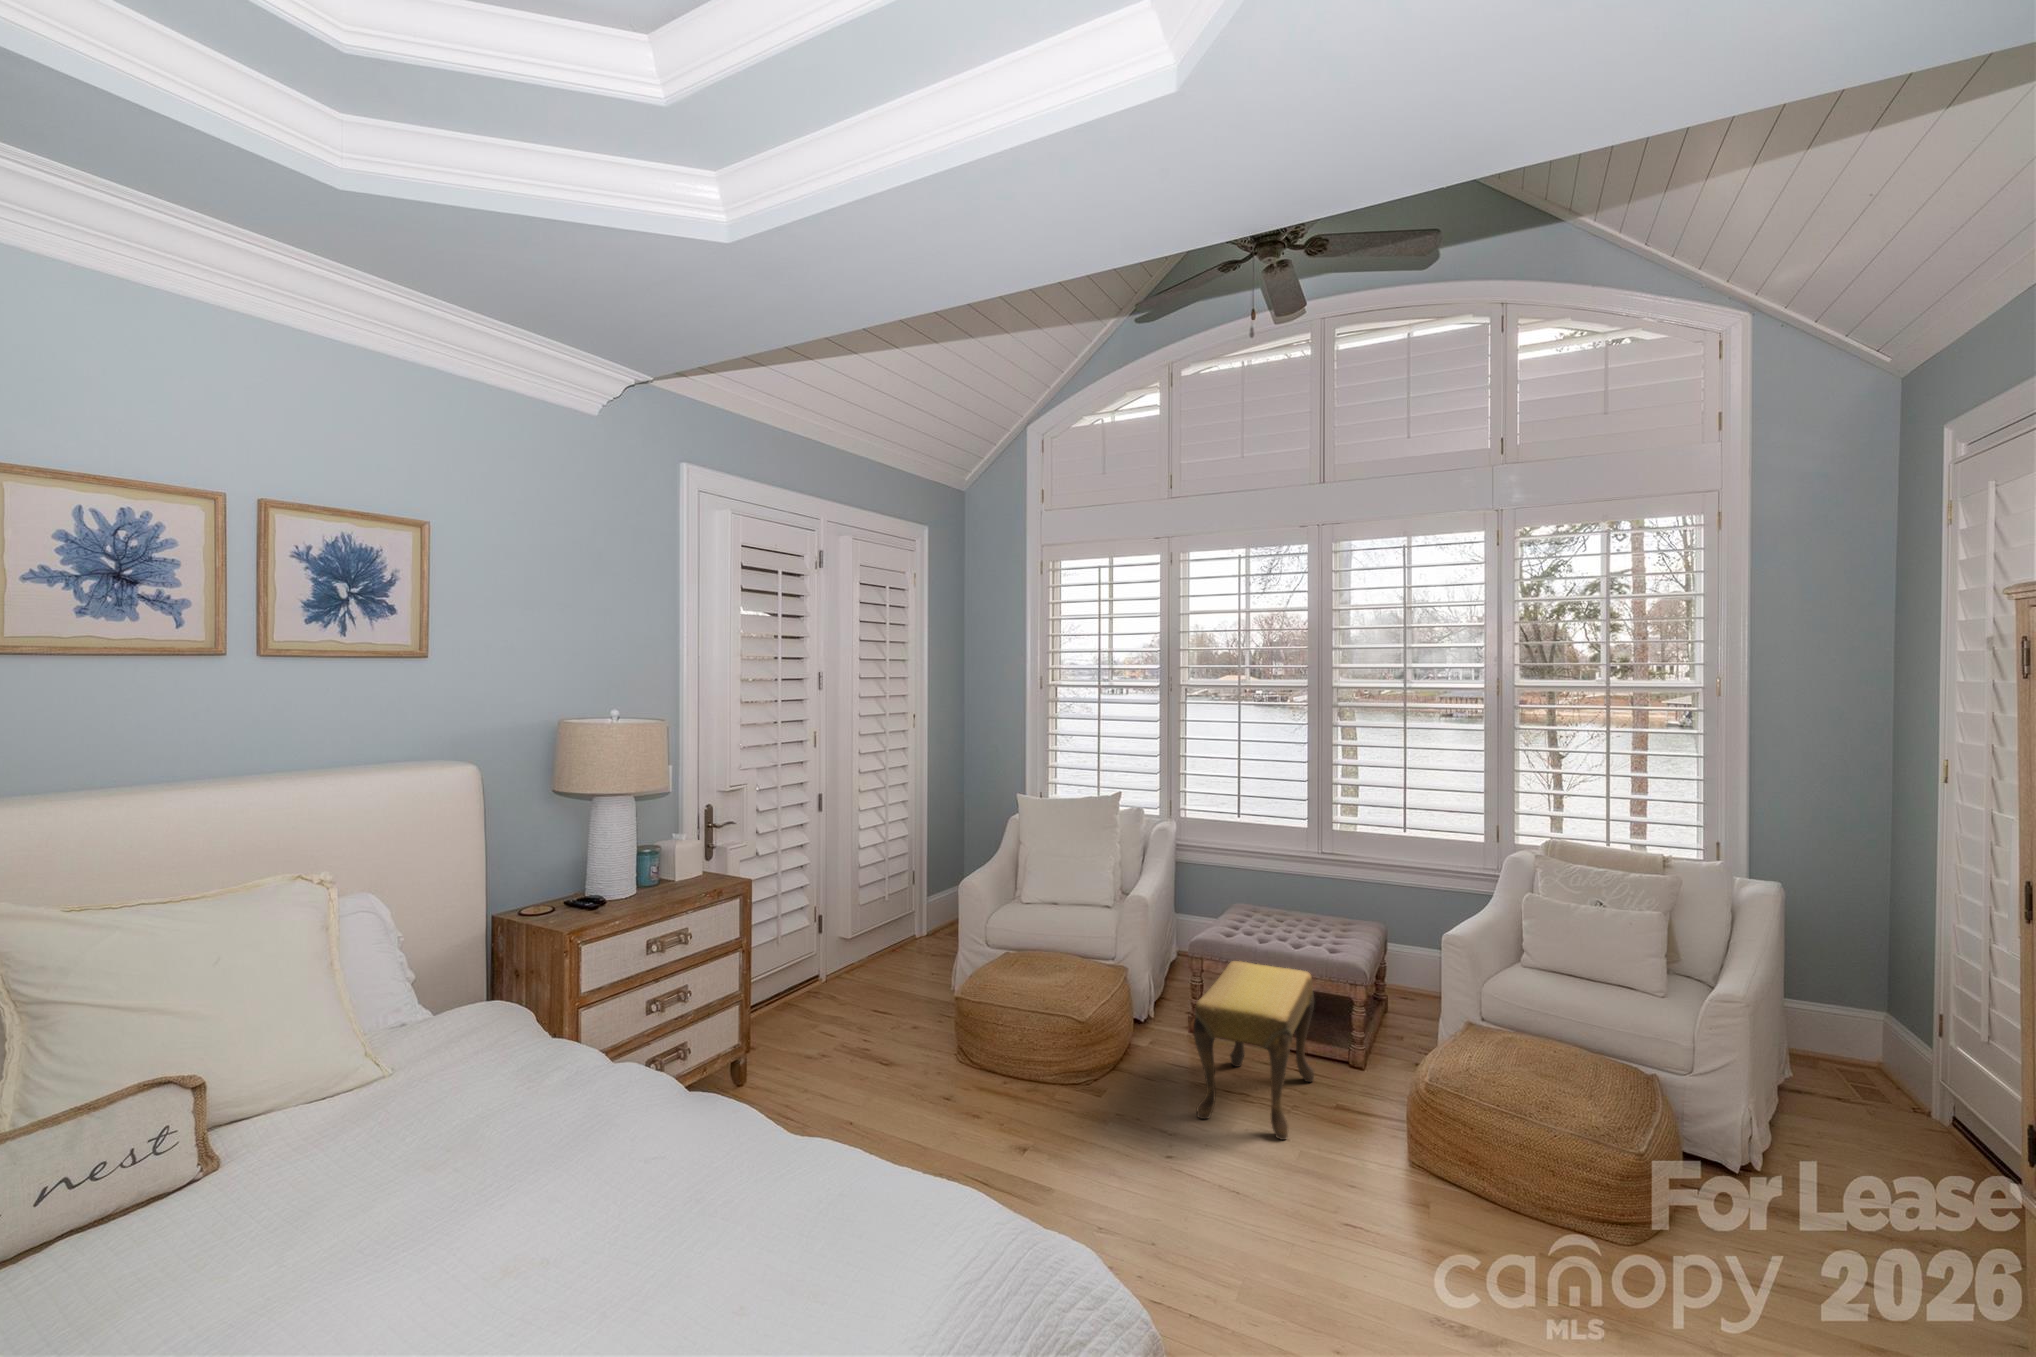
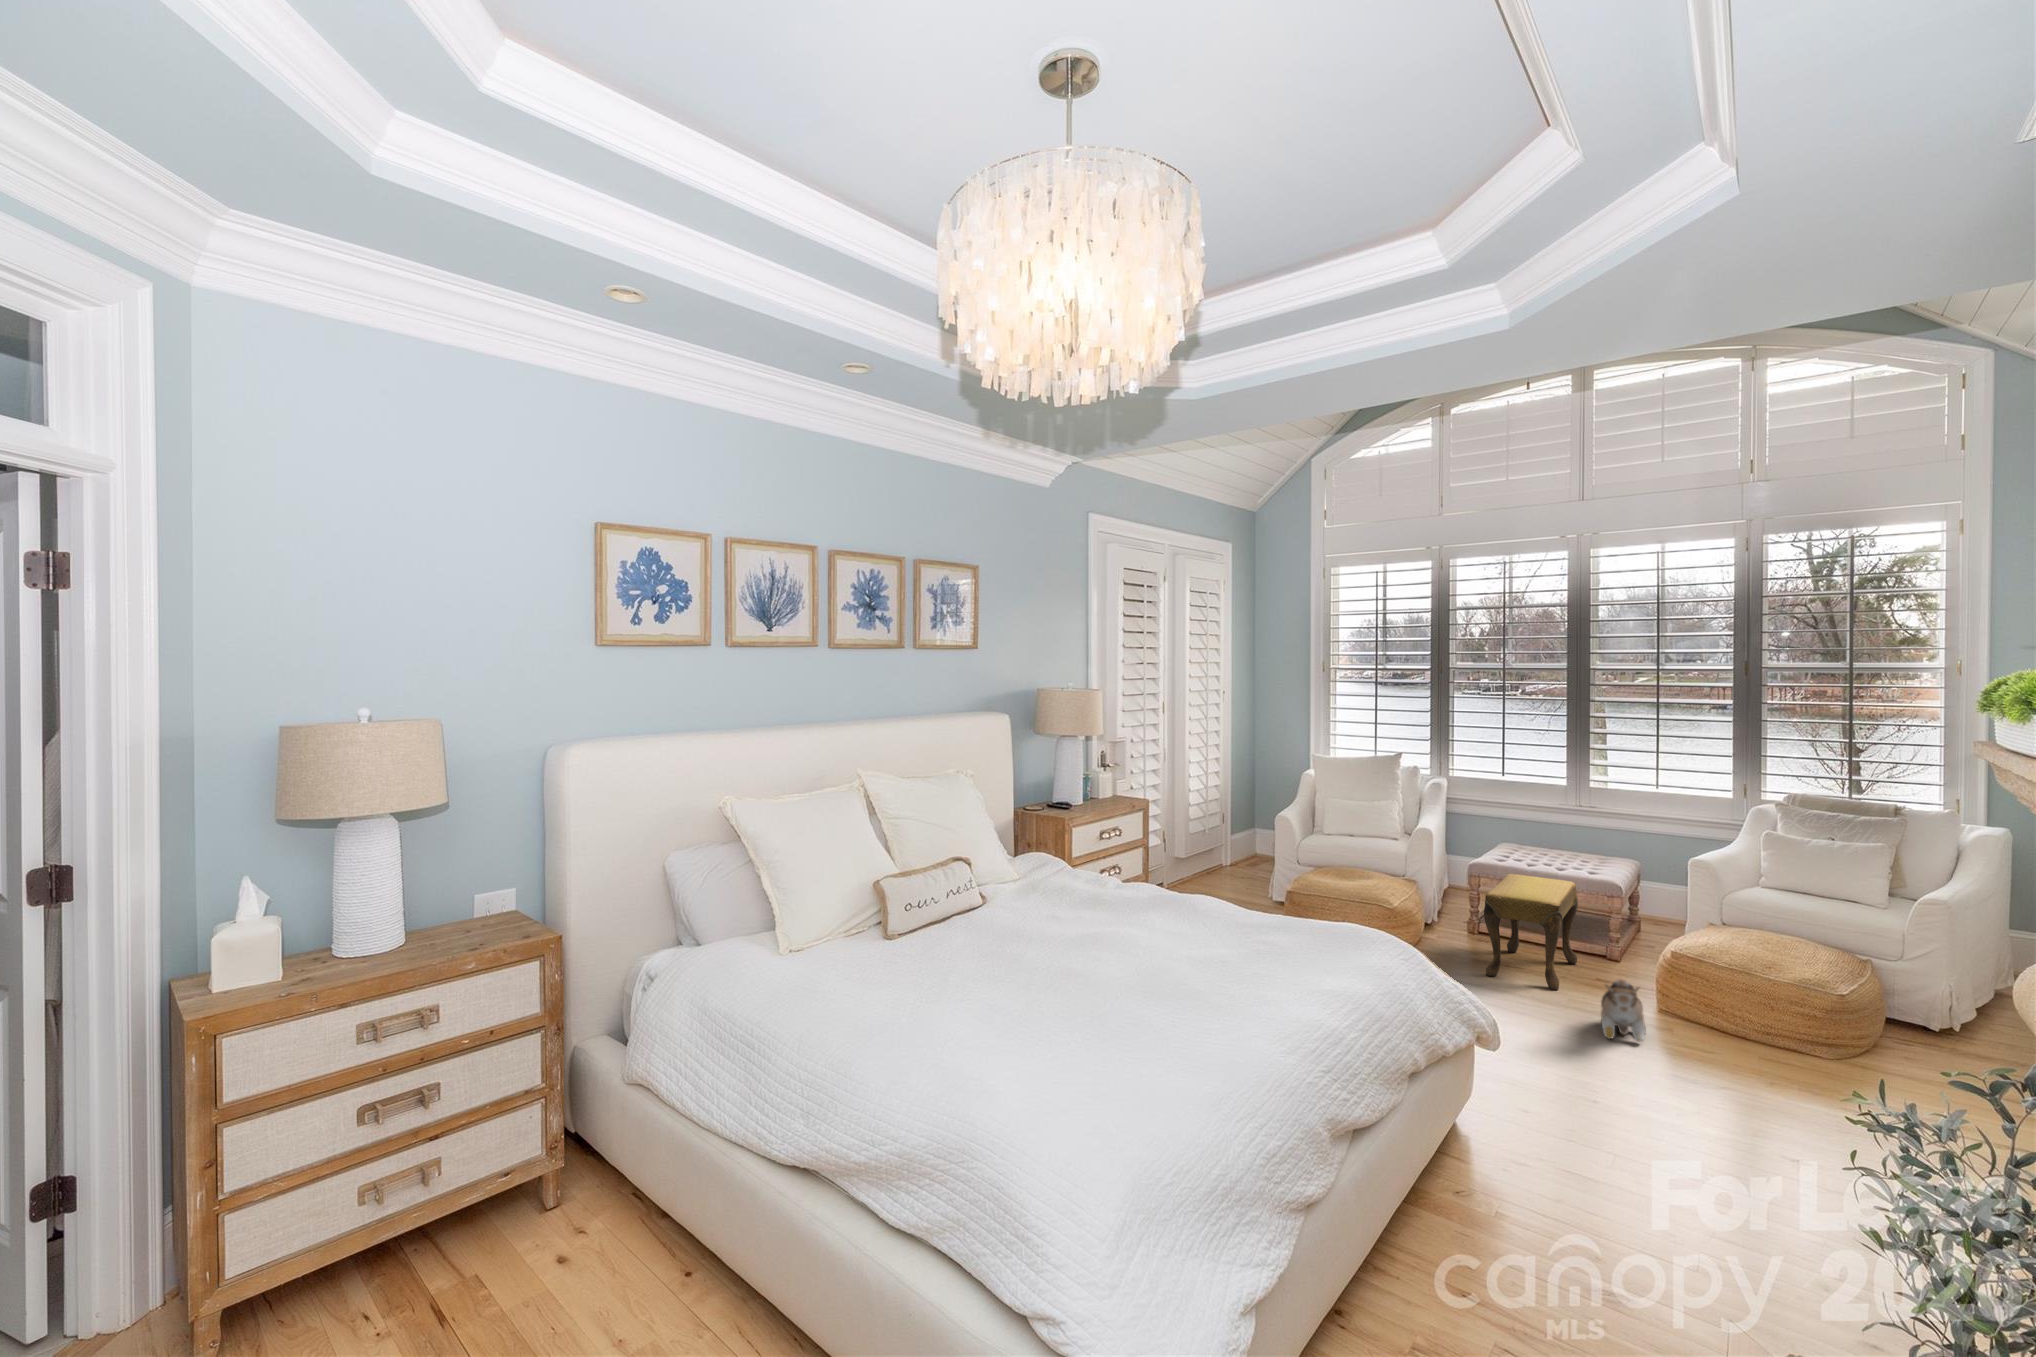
plush toy: none [1338,1159,1398,1255] -> present [1601,980,1646,1042]

